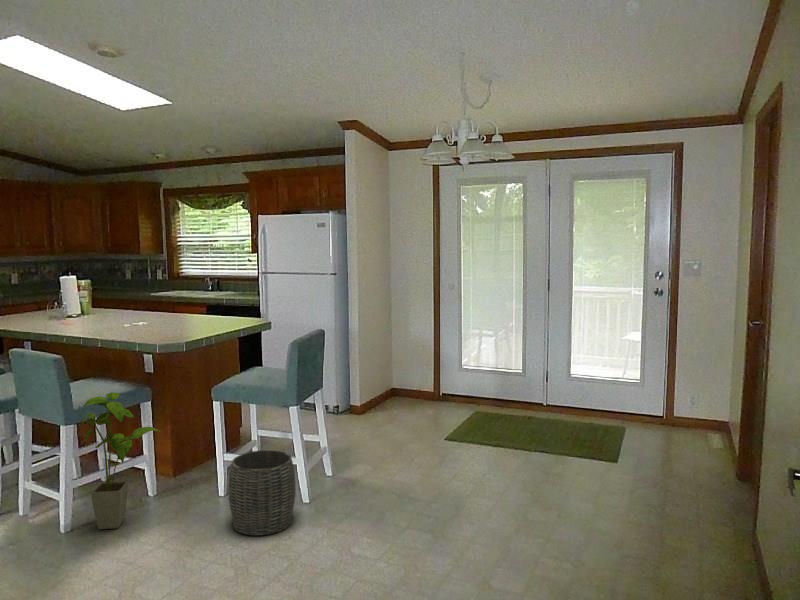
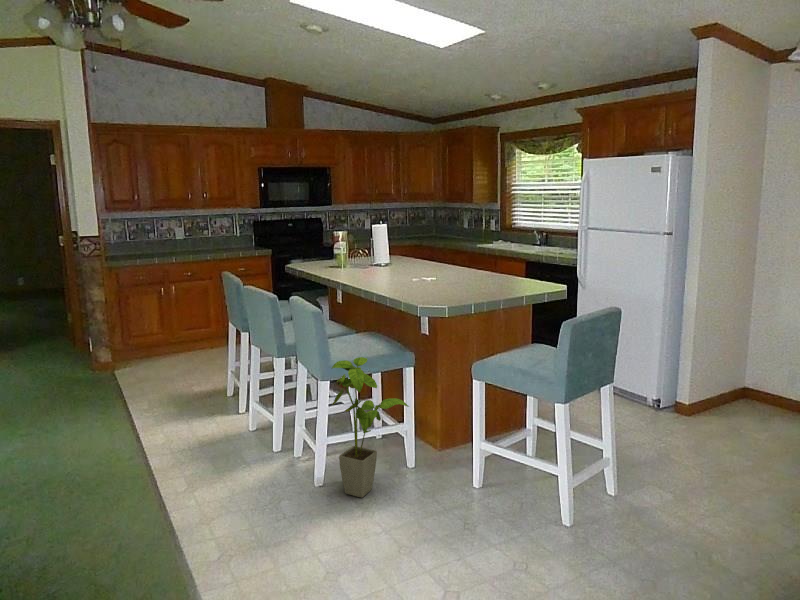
woven basket: present [229,450,296,536] -> none [465,451,546,560]

